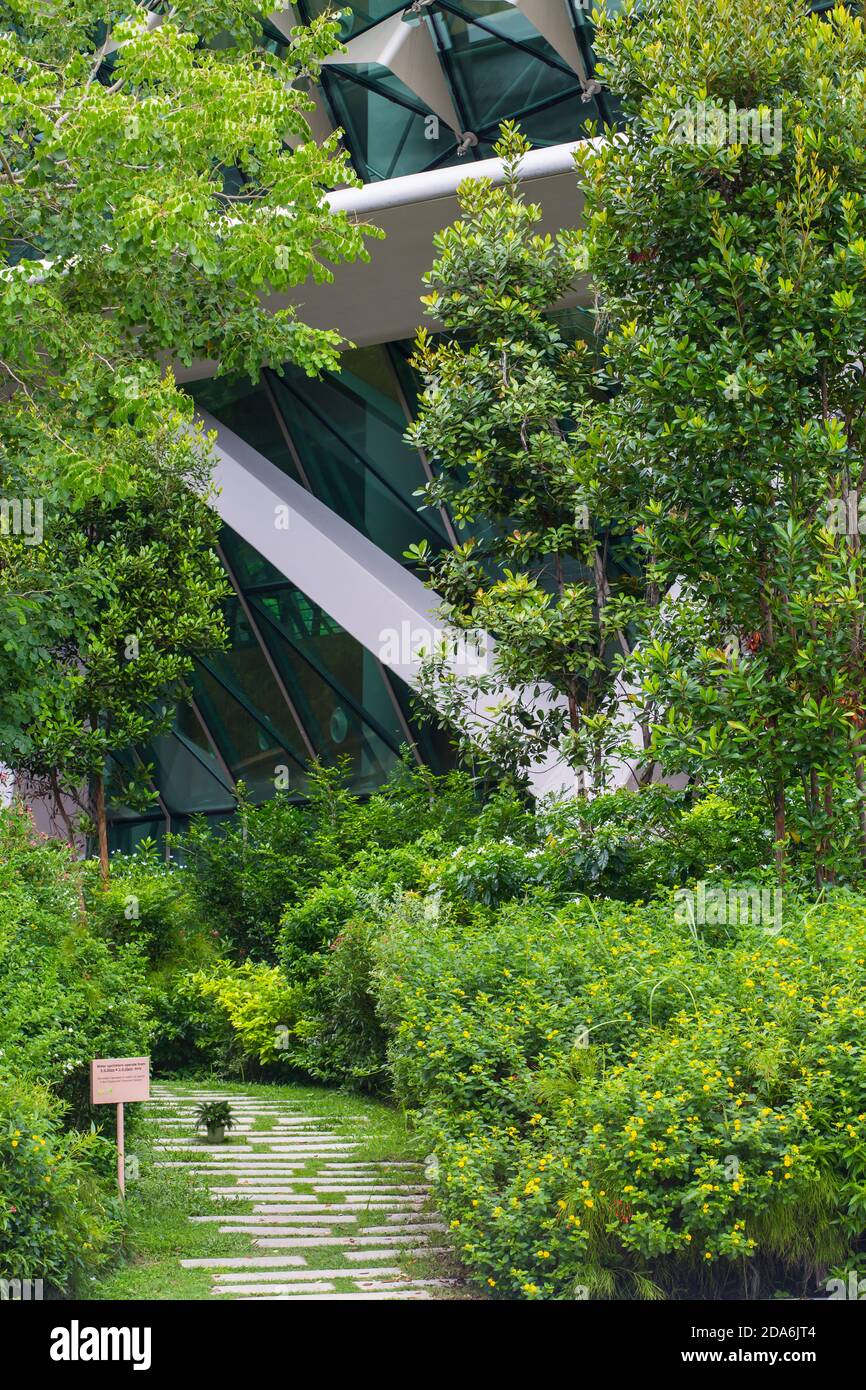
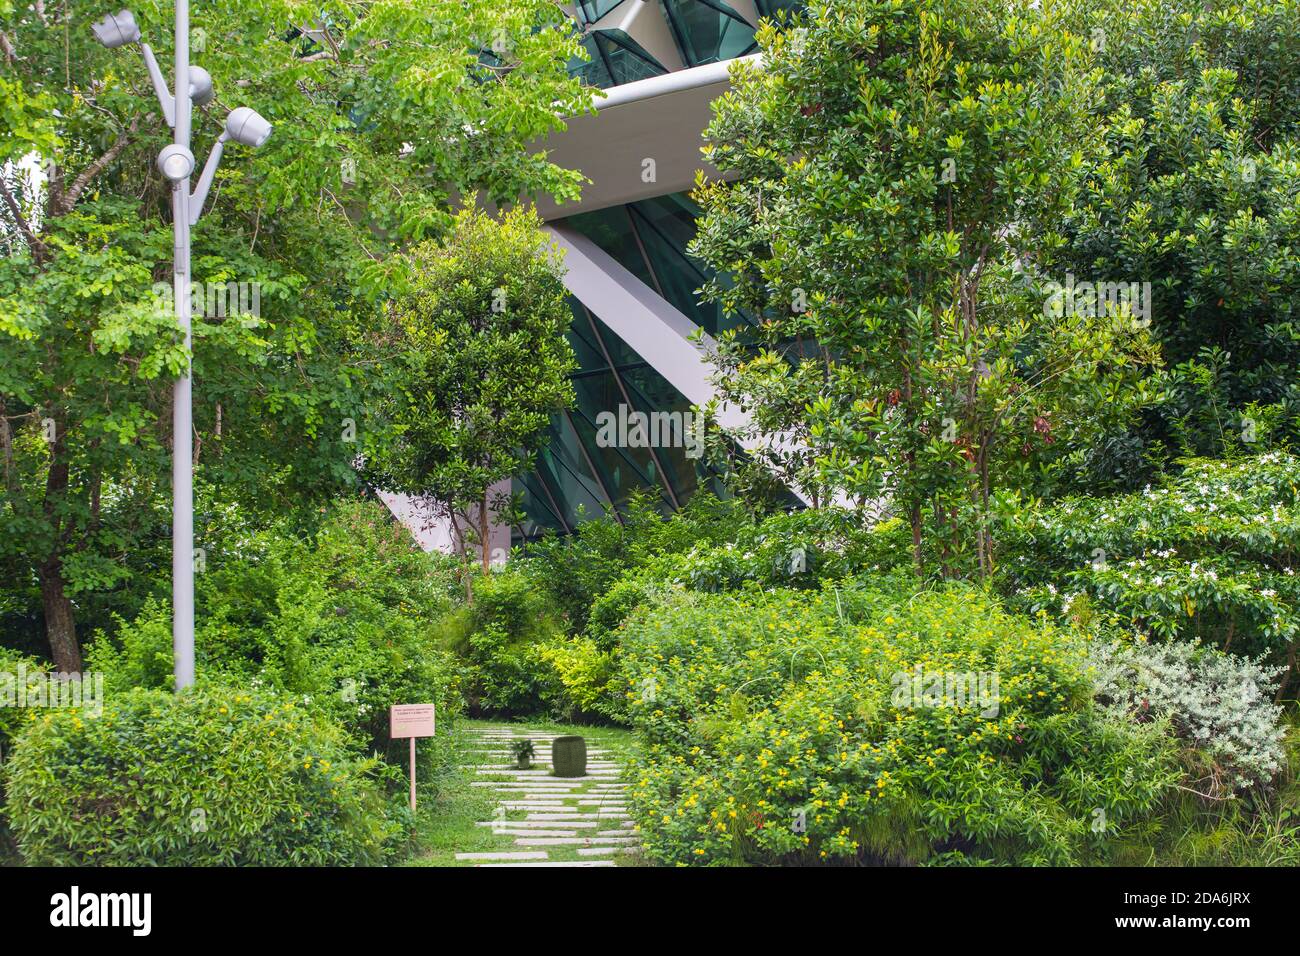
woven basket: none [261,1096,310,1157] -> present [552,736,587,778]

